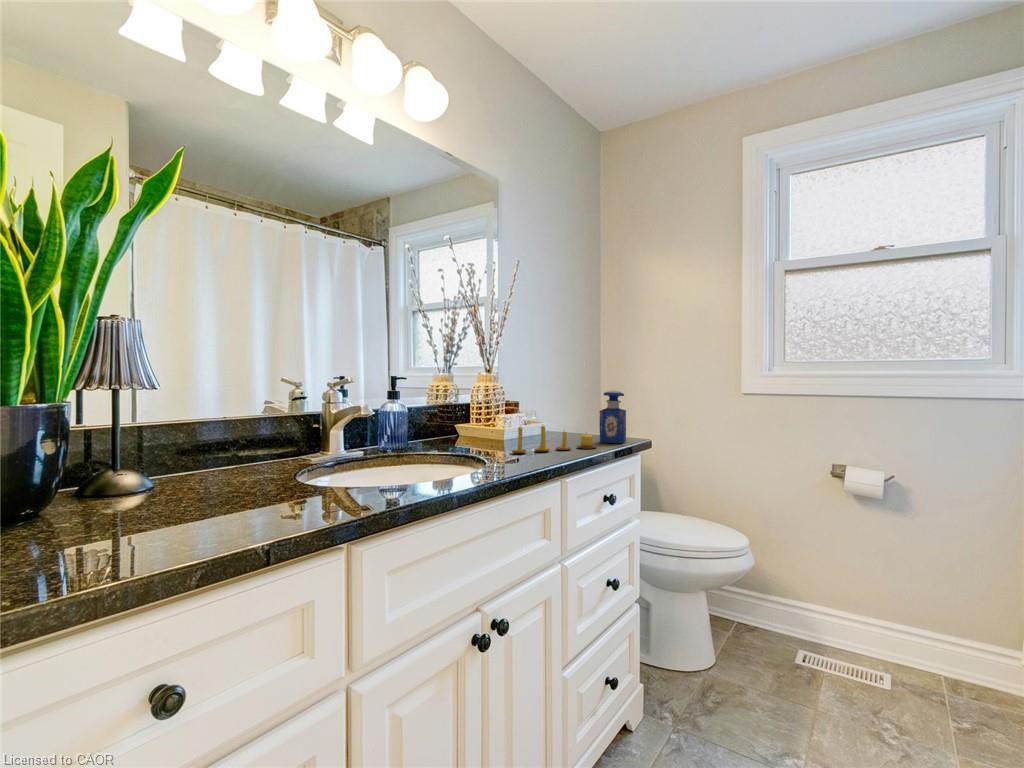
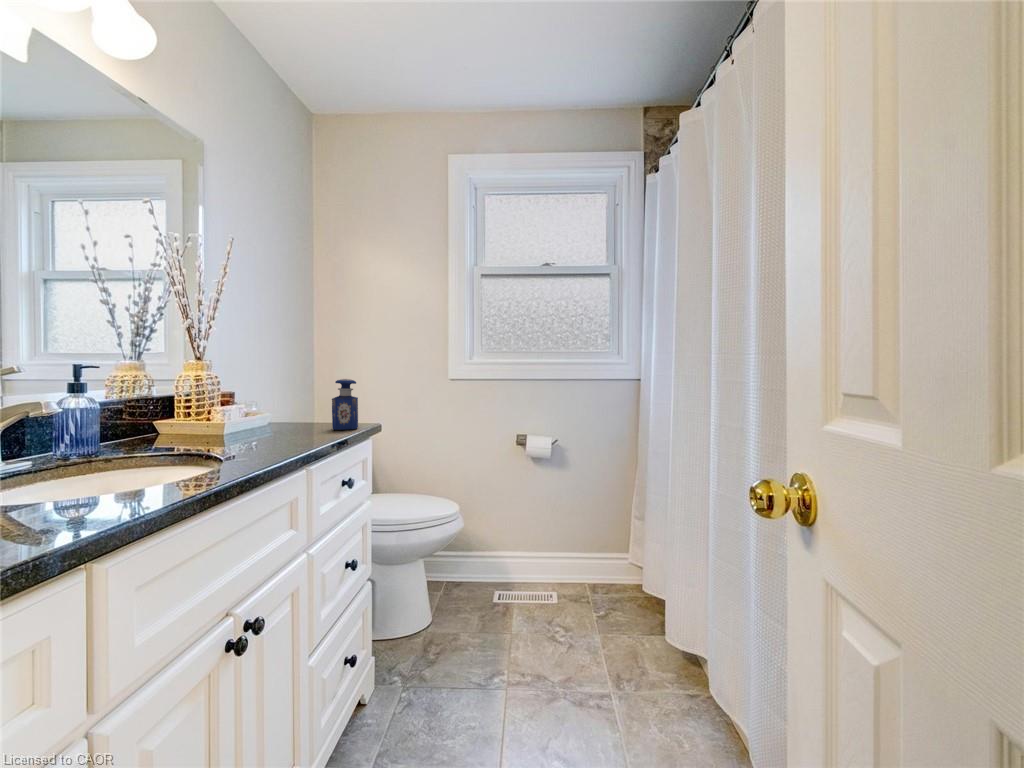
candle: present [511,426,596,453] -> none [237,412,332,445]

